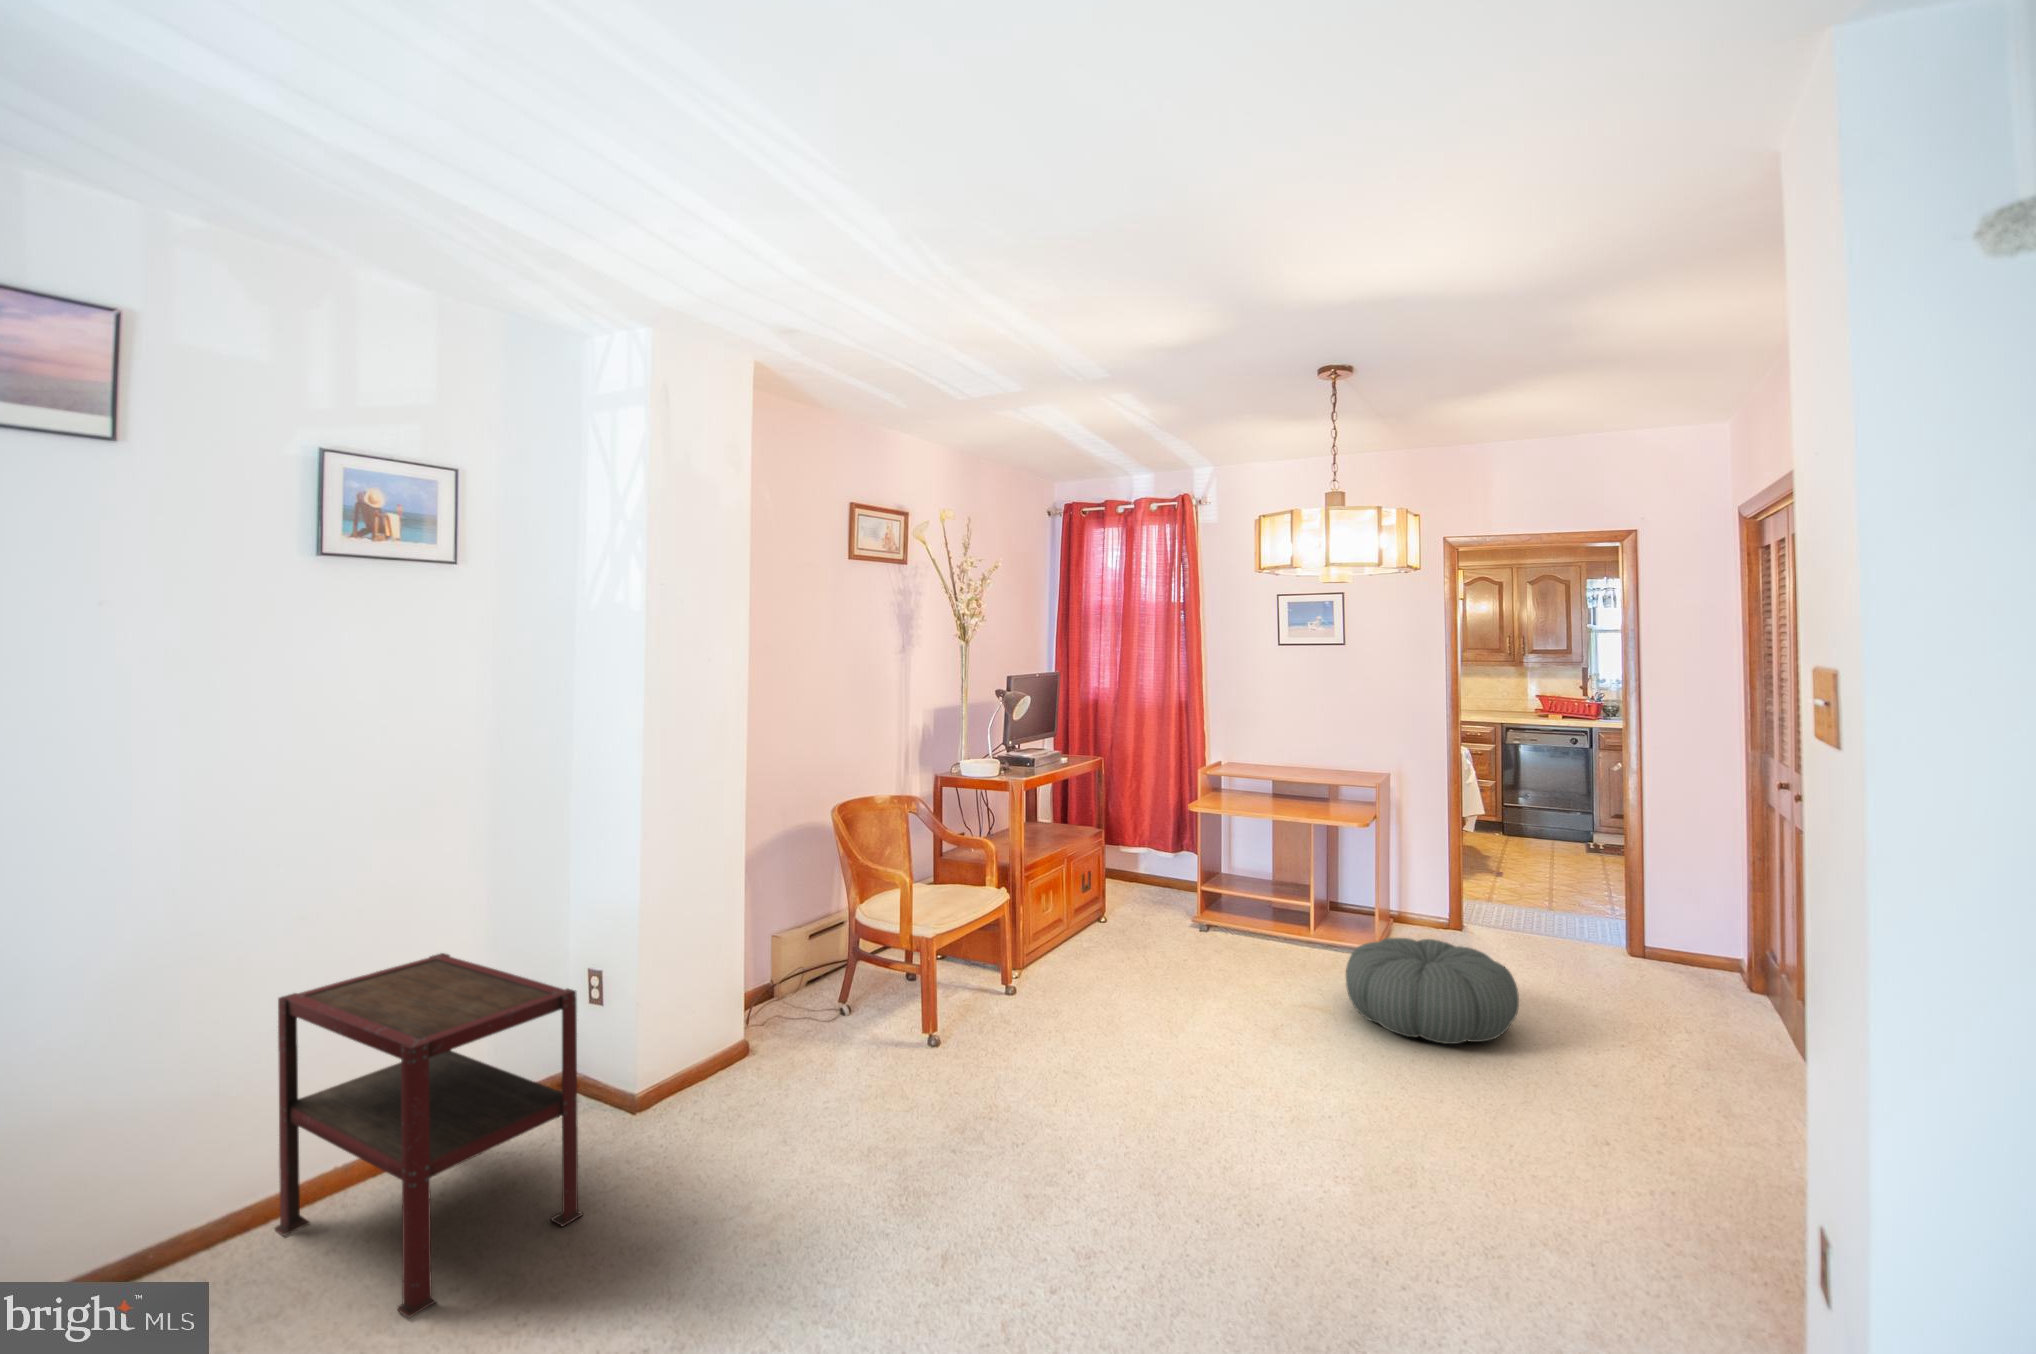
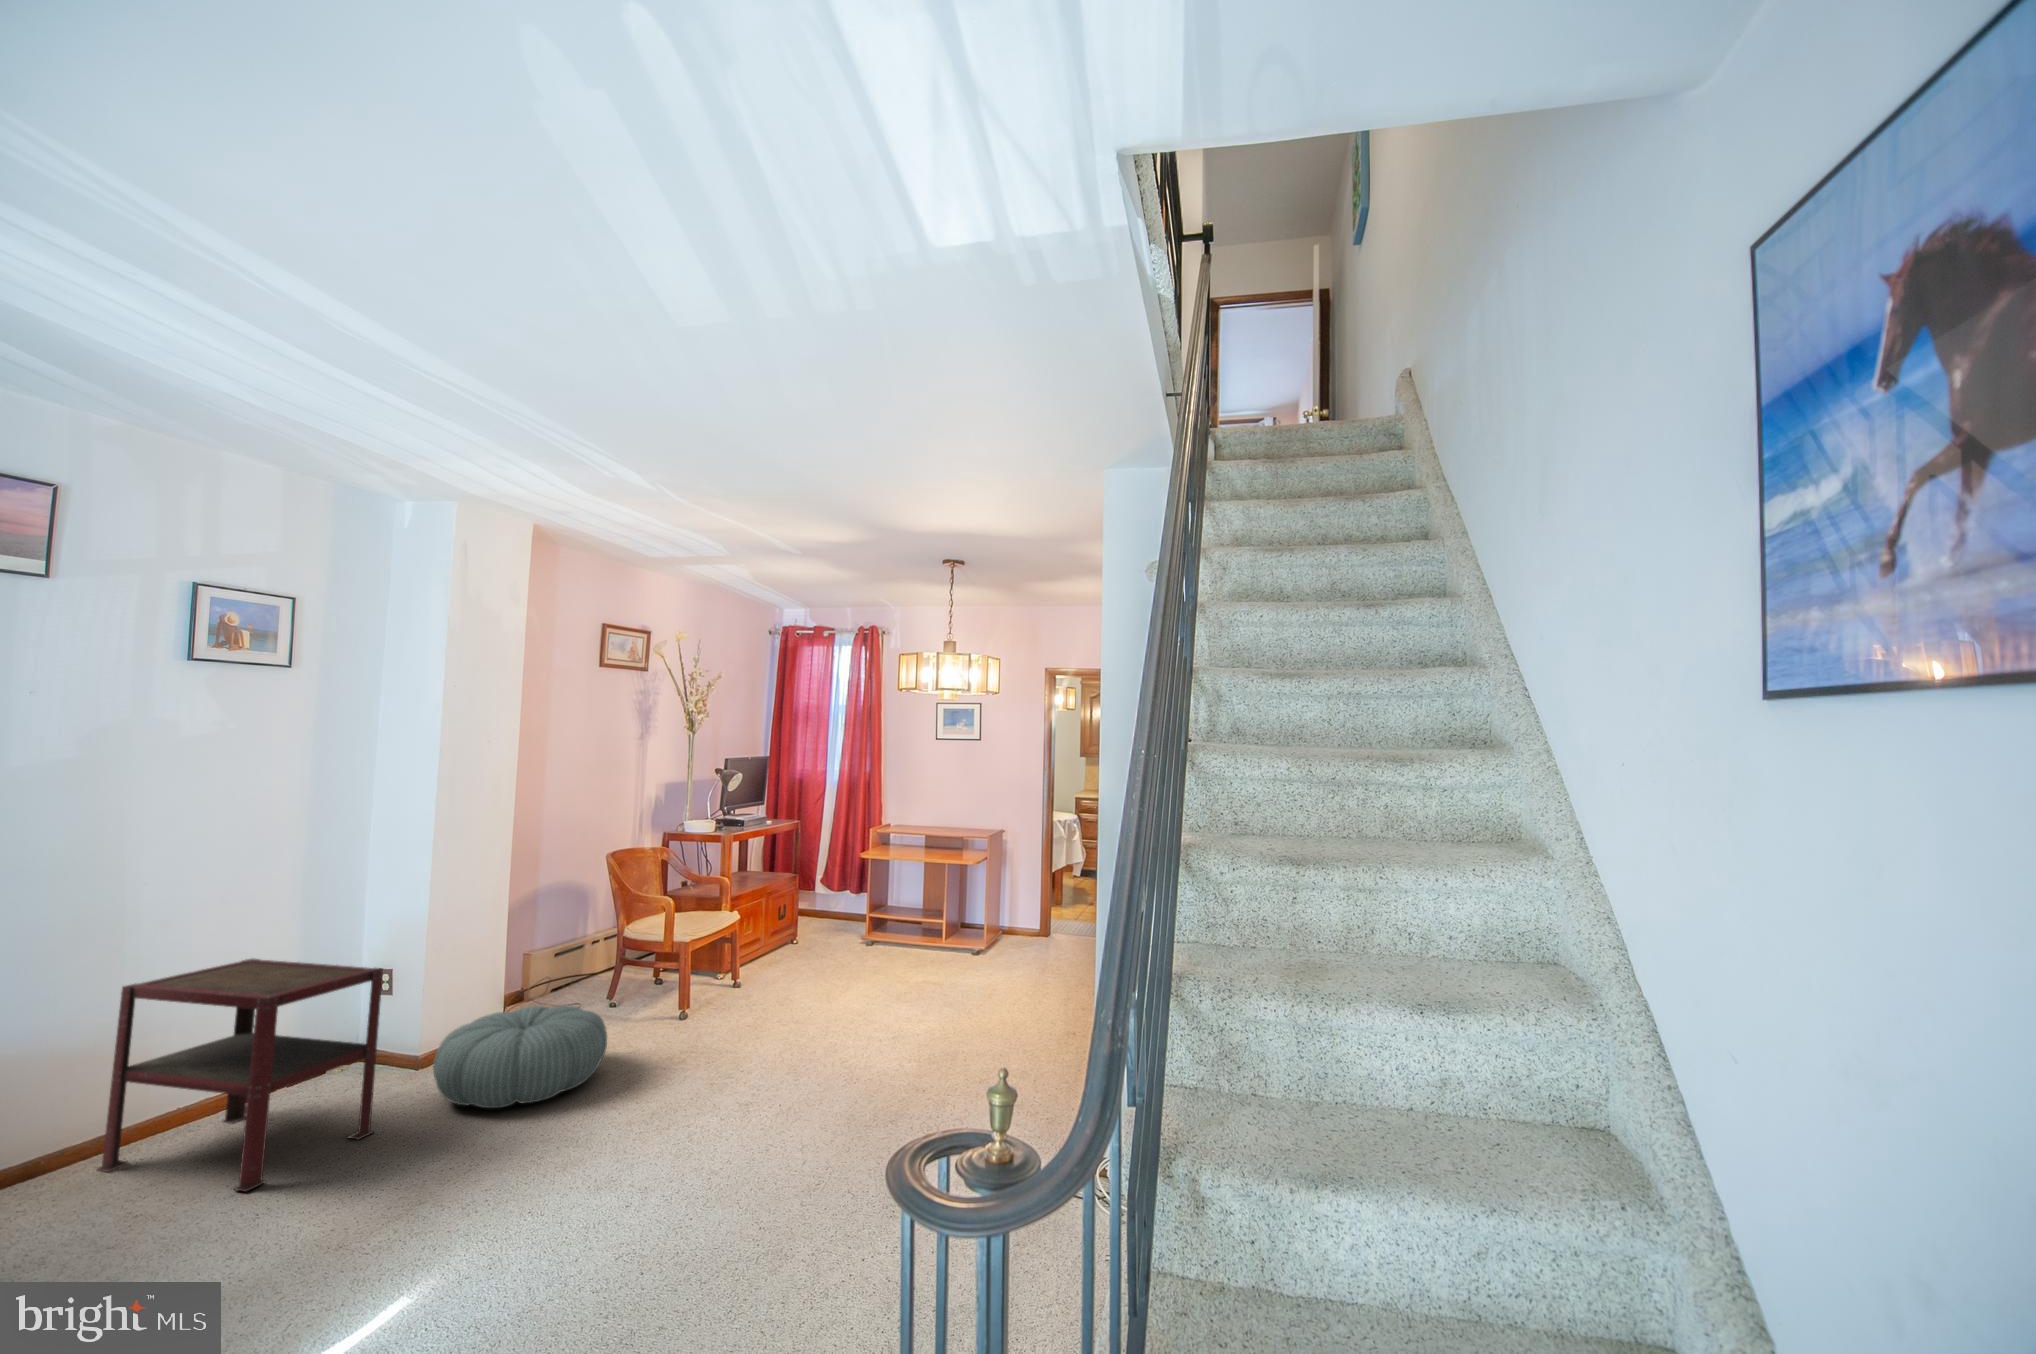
pouf: present [1346,938,1519,1044] -> present [433,1005,607,1108]

